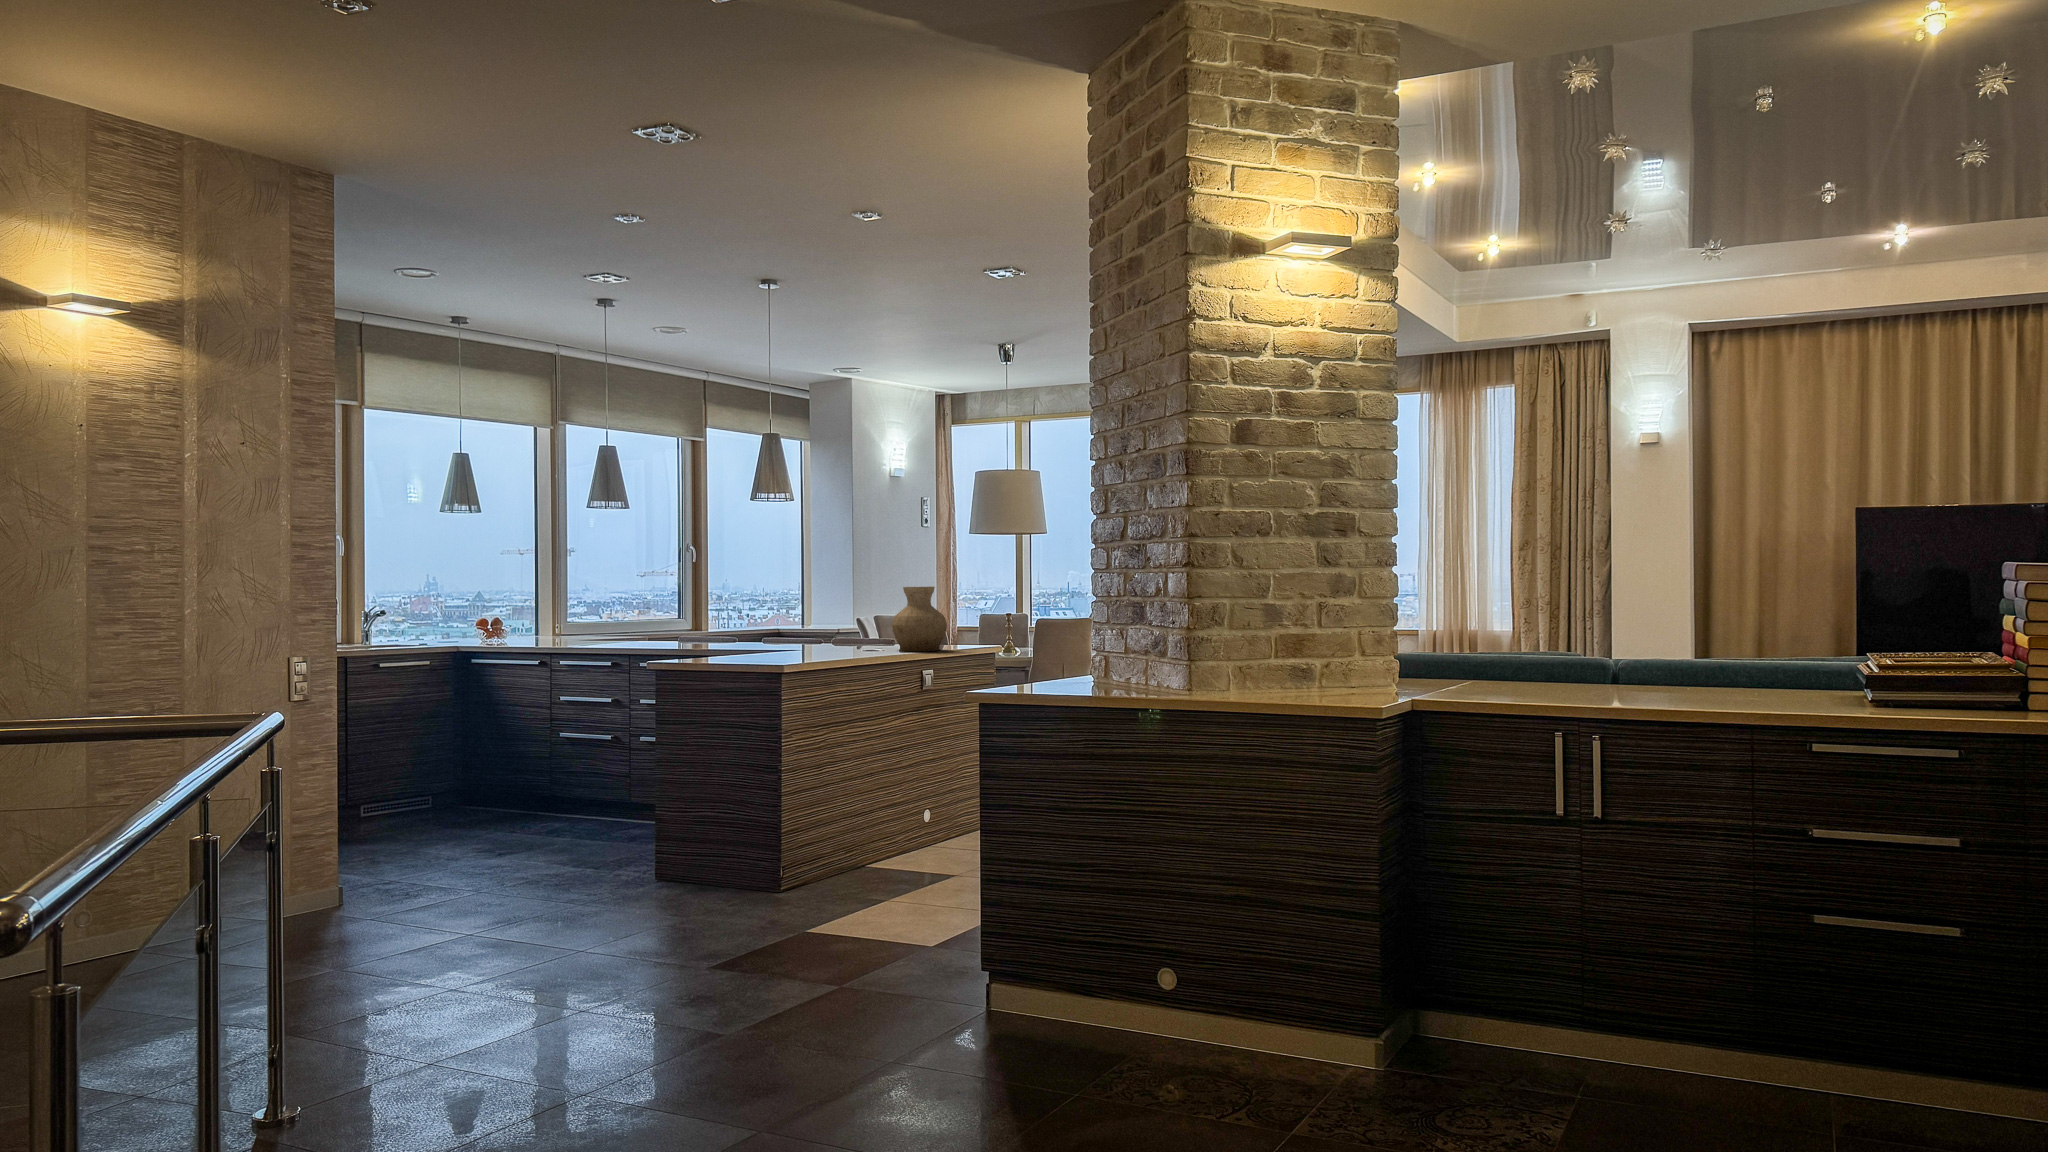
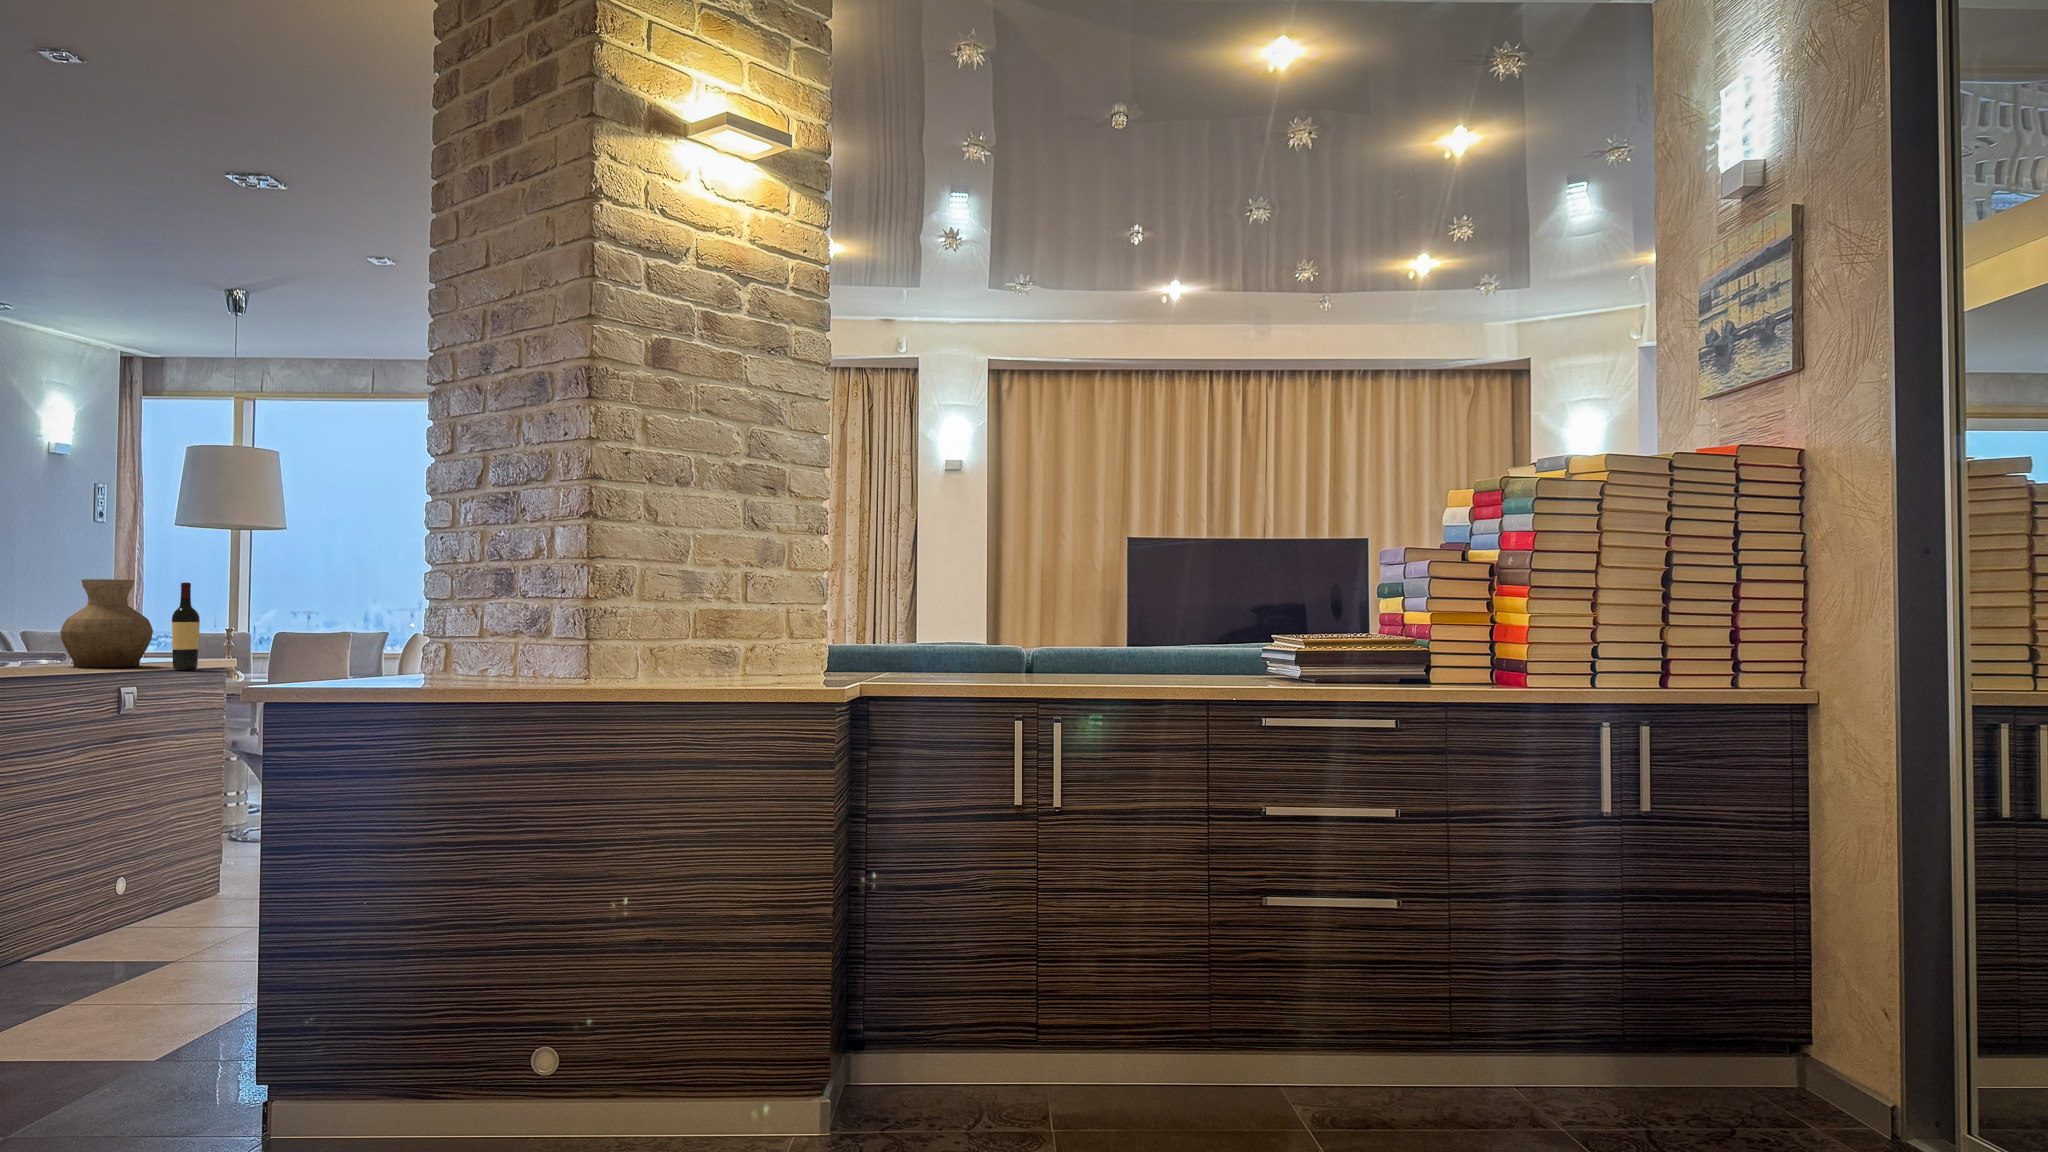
wine bottle: none [958,589,975,655] -> present [172,583,200,670]

